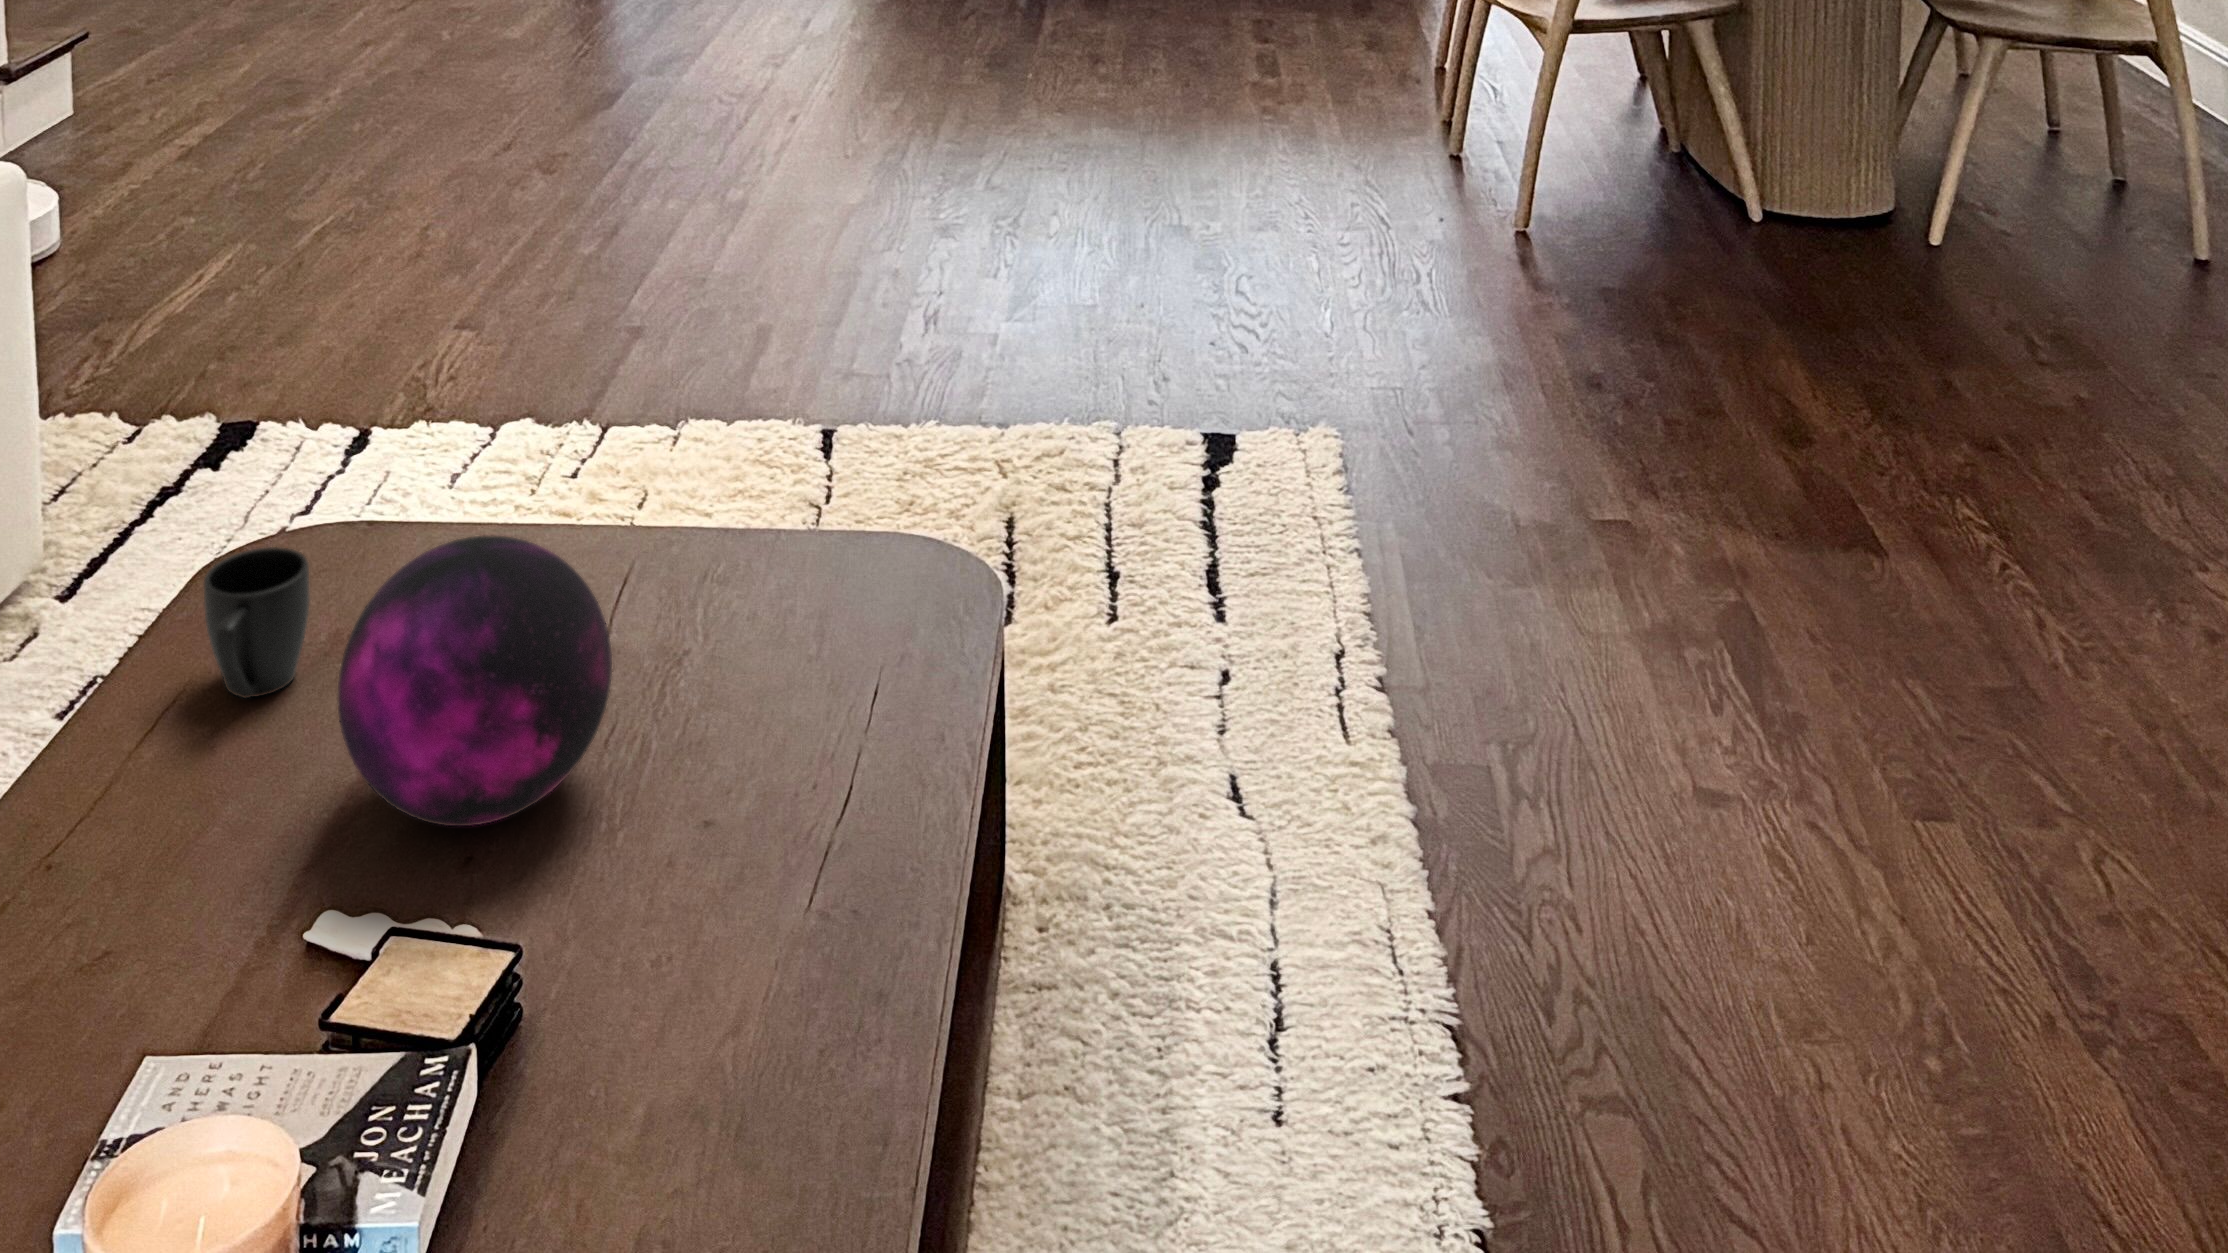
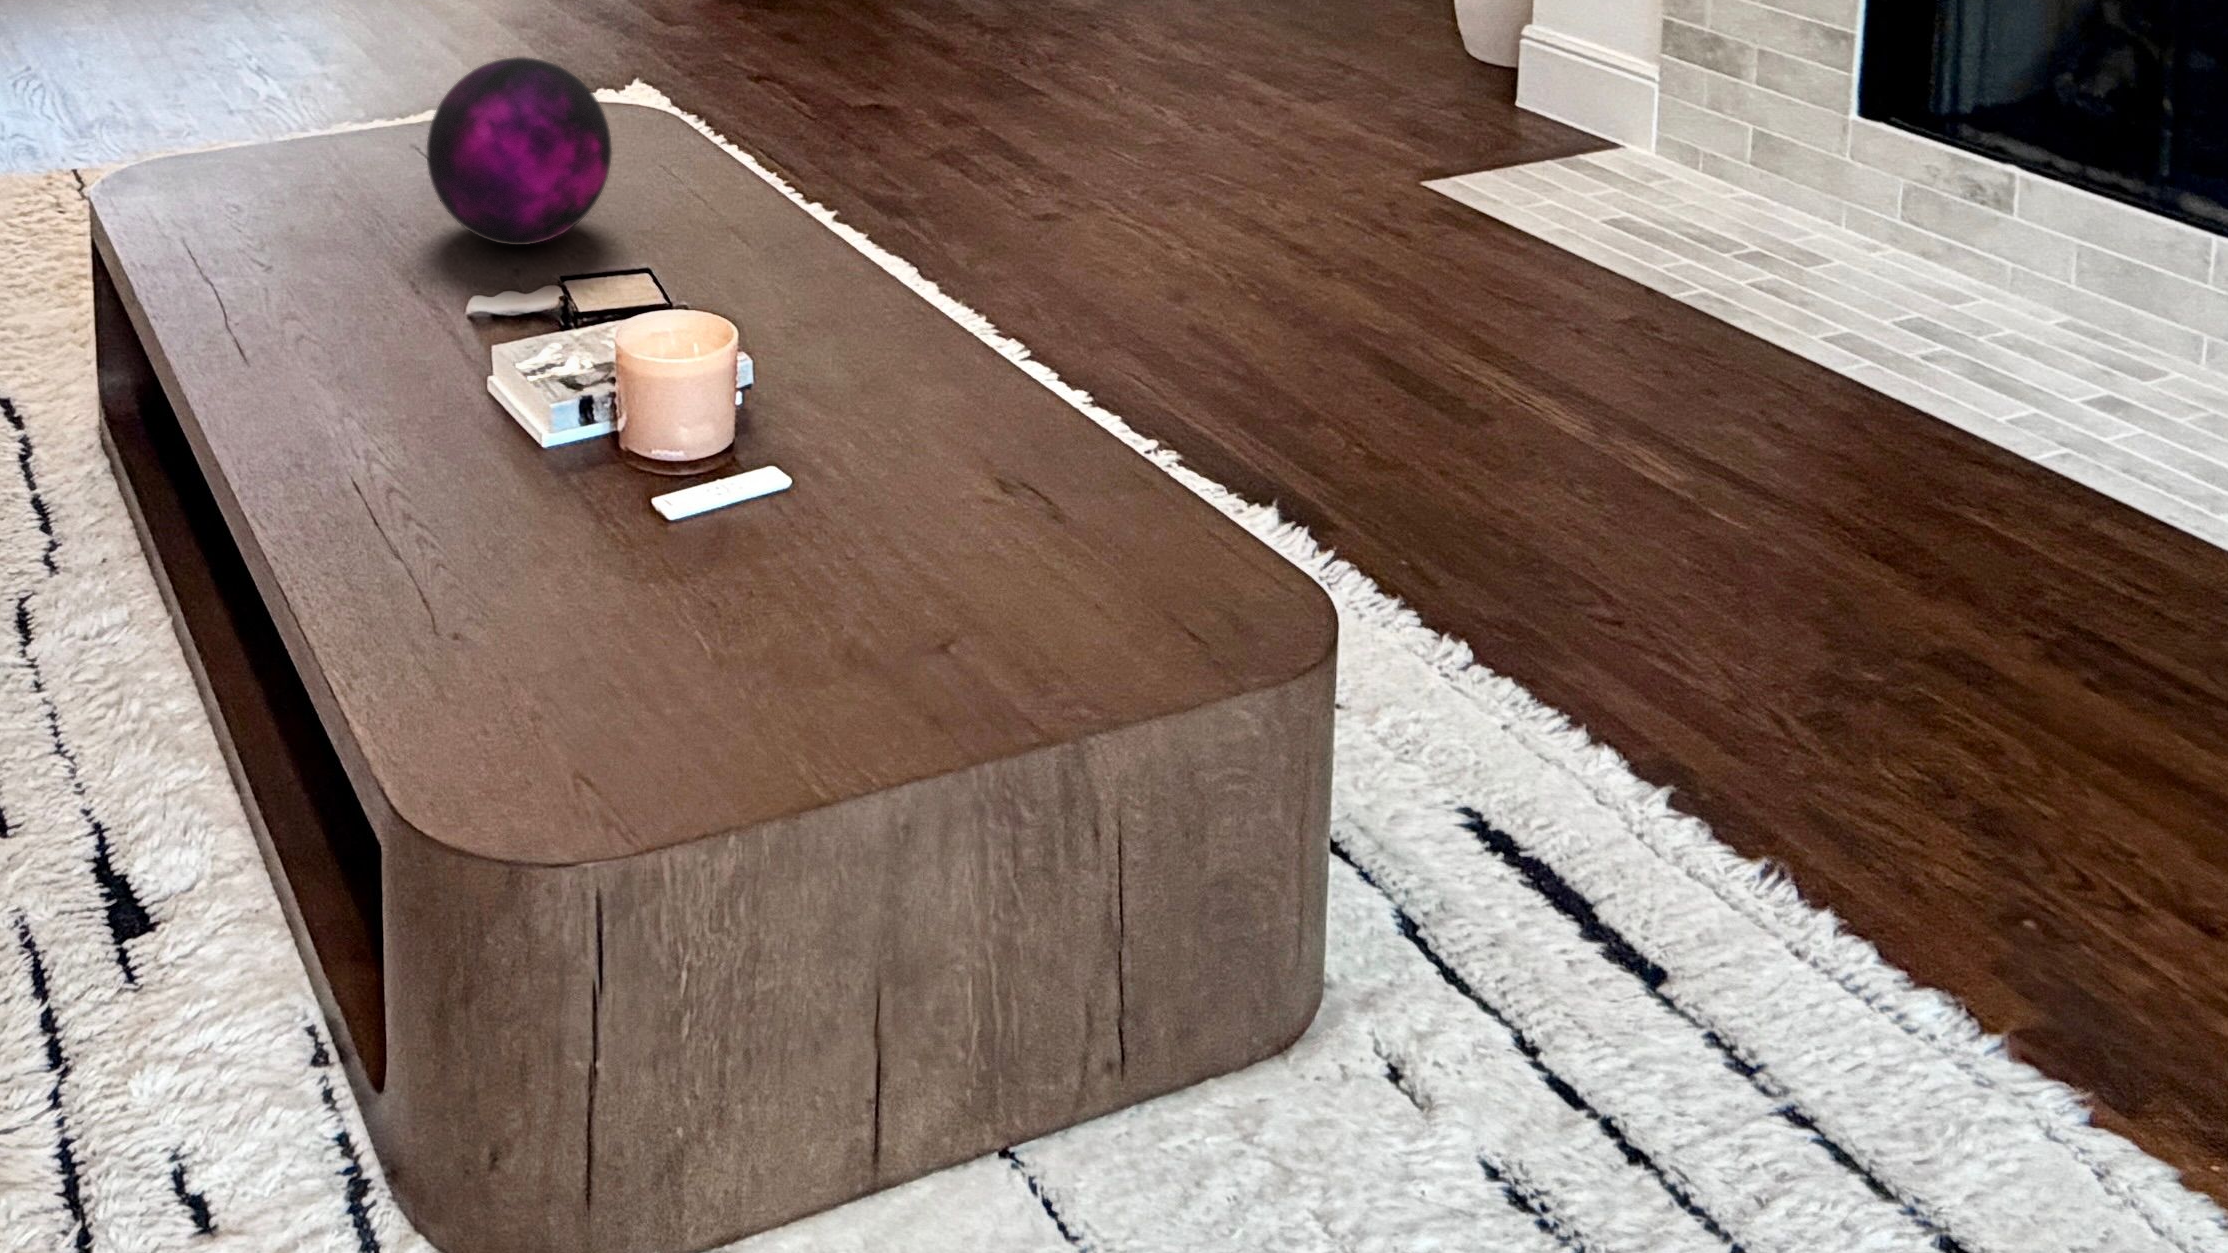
mug: present [204,547,310,698] -> none [230,128,306,230]

